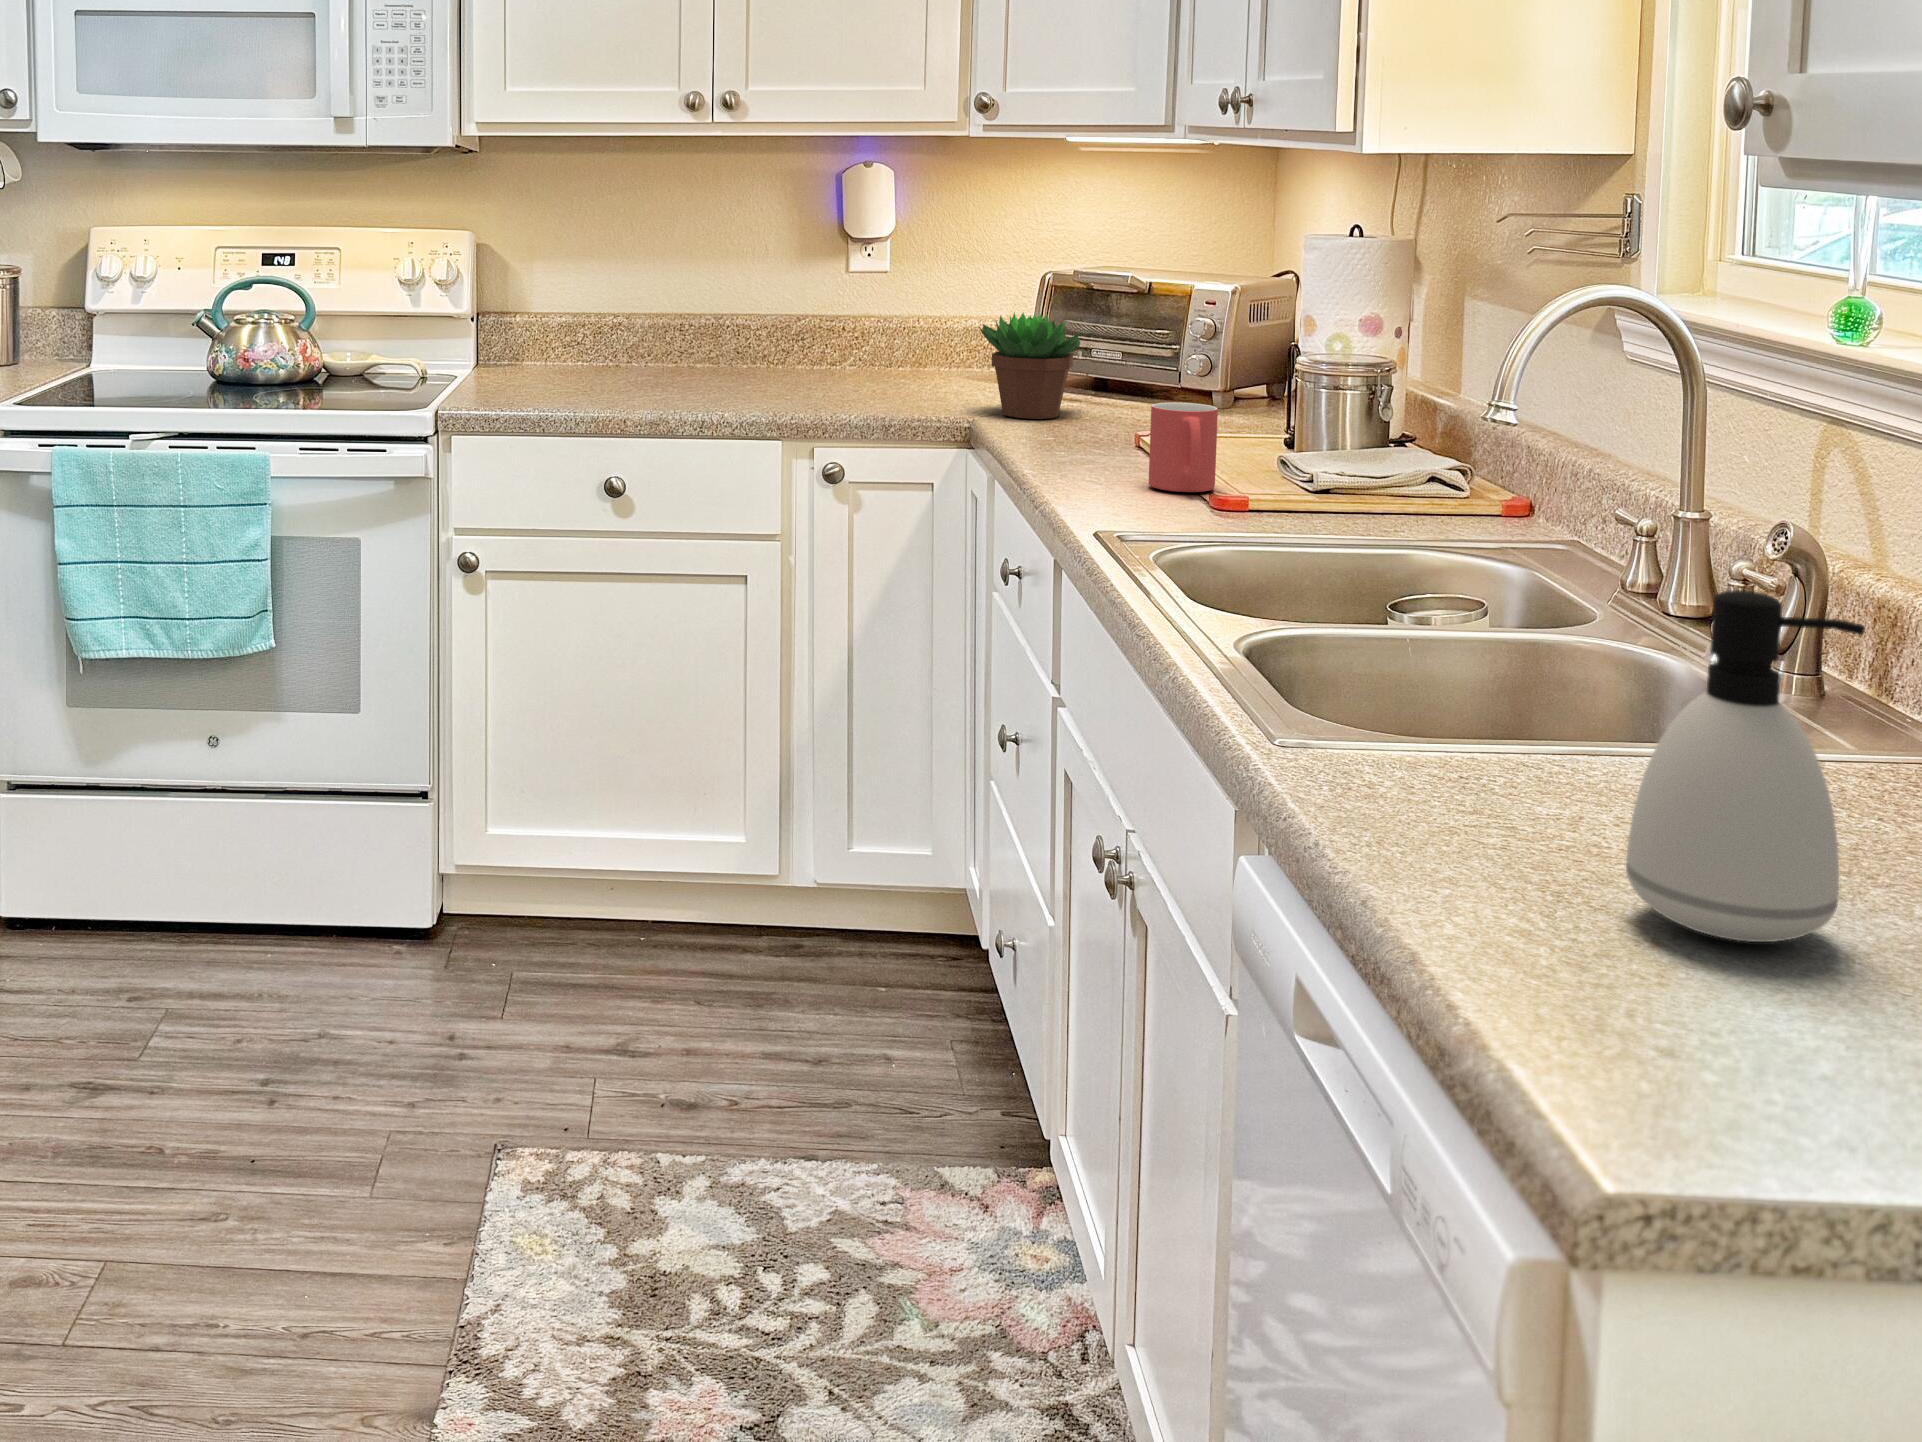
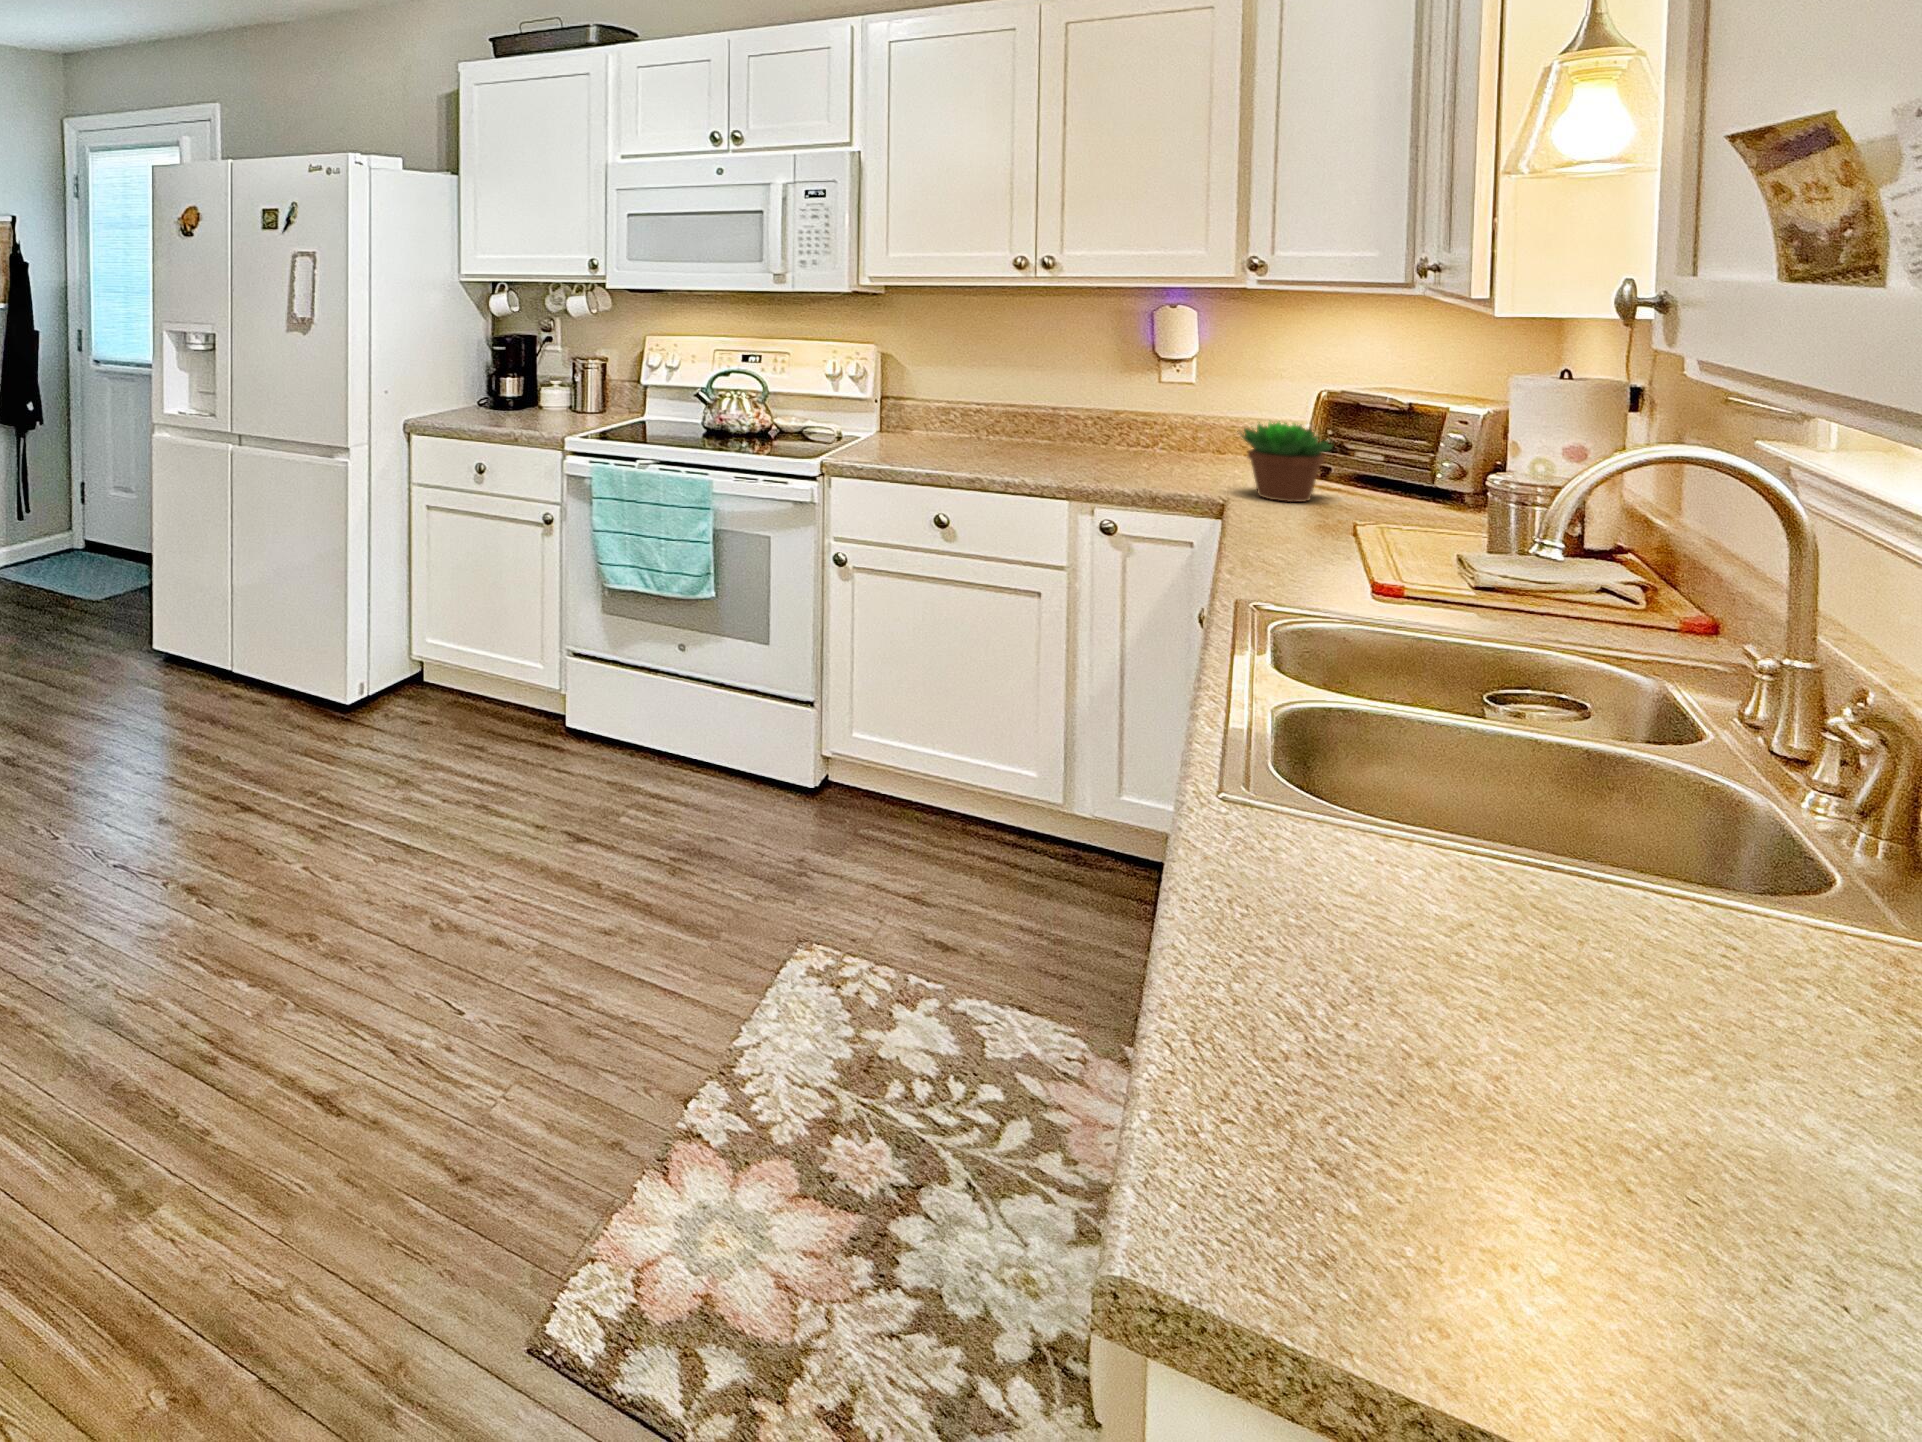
mug: present [1149,403,1218,492] -> none [1332,503,1398,577]
soap dispenser: present [1626,590,1865,942] -> none [1443,756,1693,1103]

